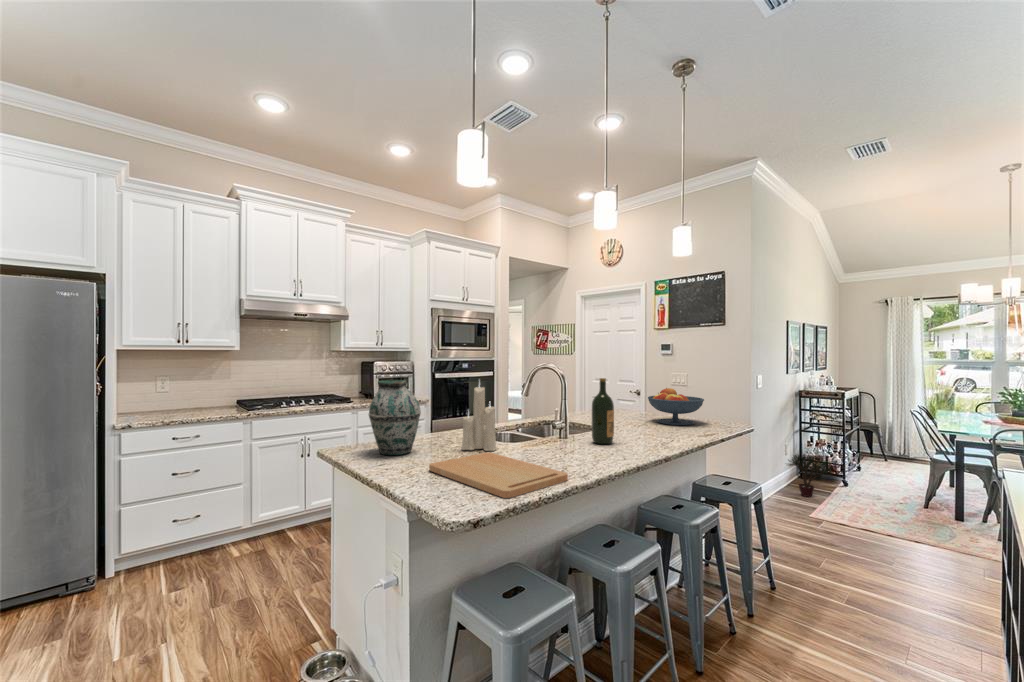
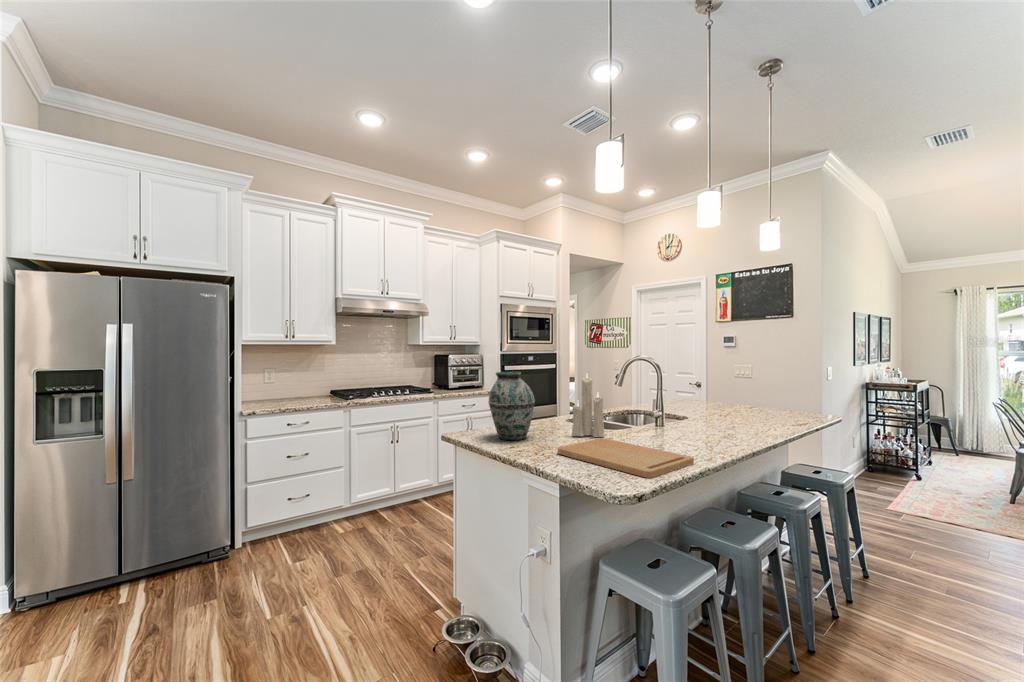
wine bottle: present [592,378,614,444] -> none [690,370,713,432]
fruit bowl: present [648,388,704,425] -> none [731,379,790,415]
potted plant: present [789,455,832,497] -> none [854,445,907,489]

